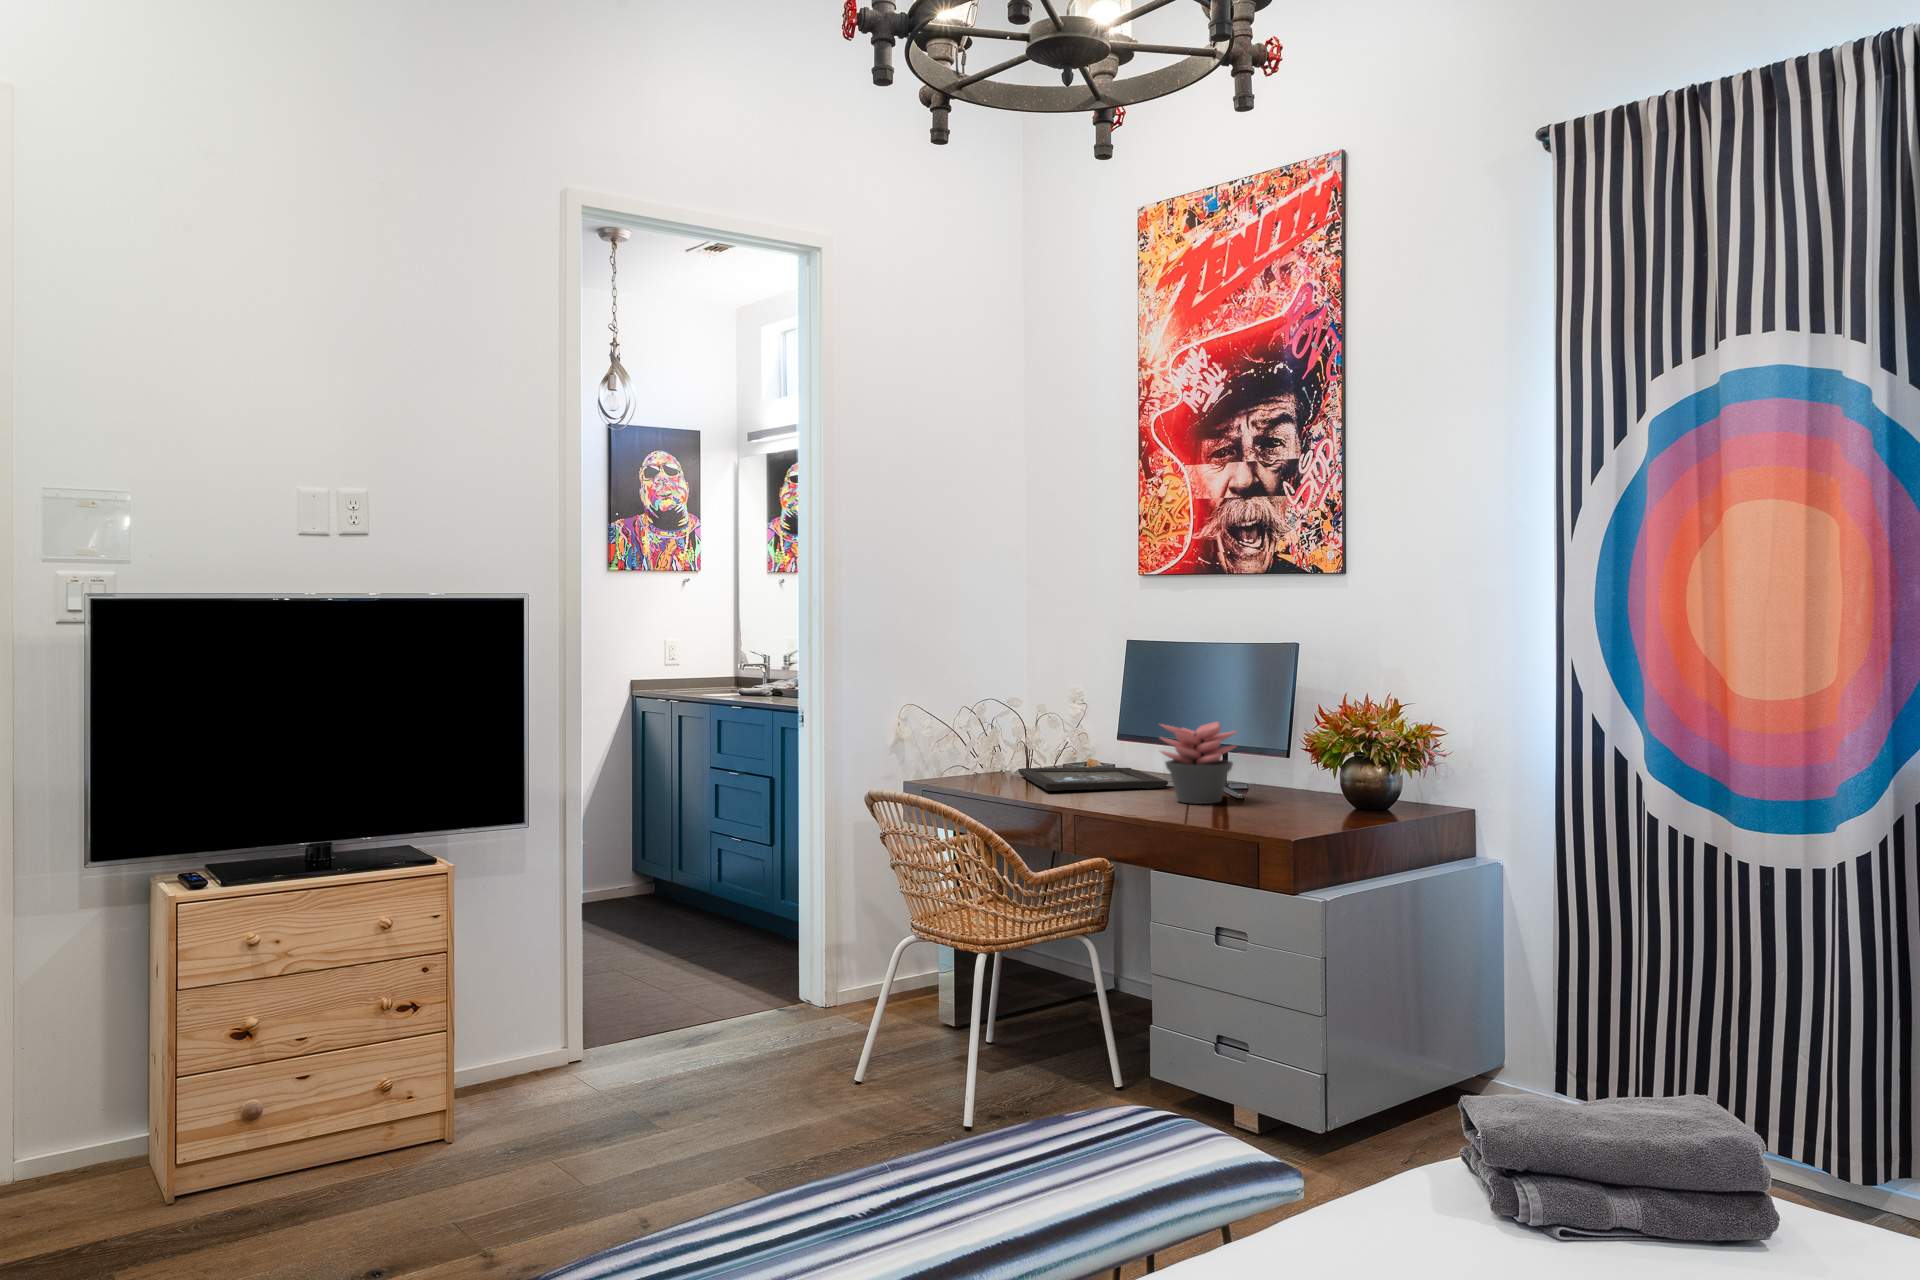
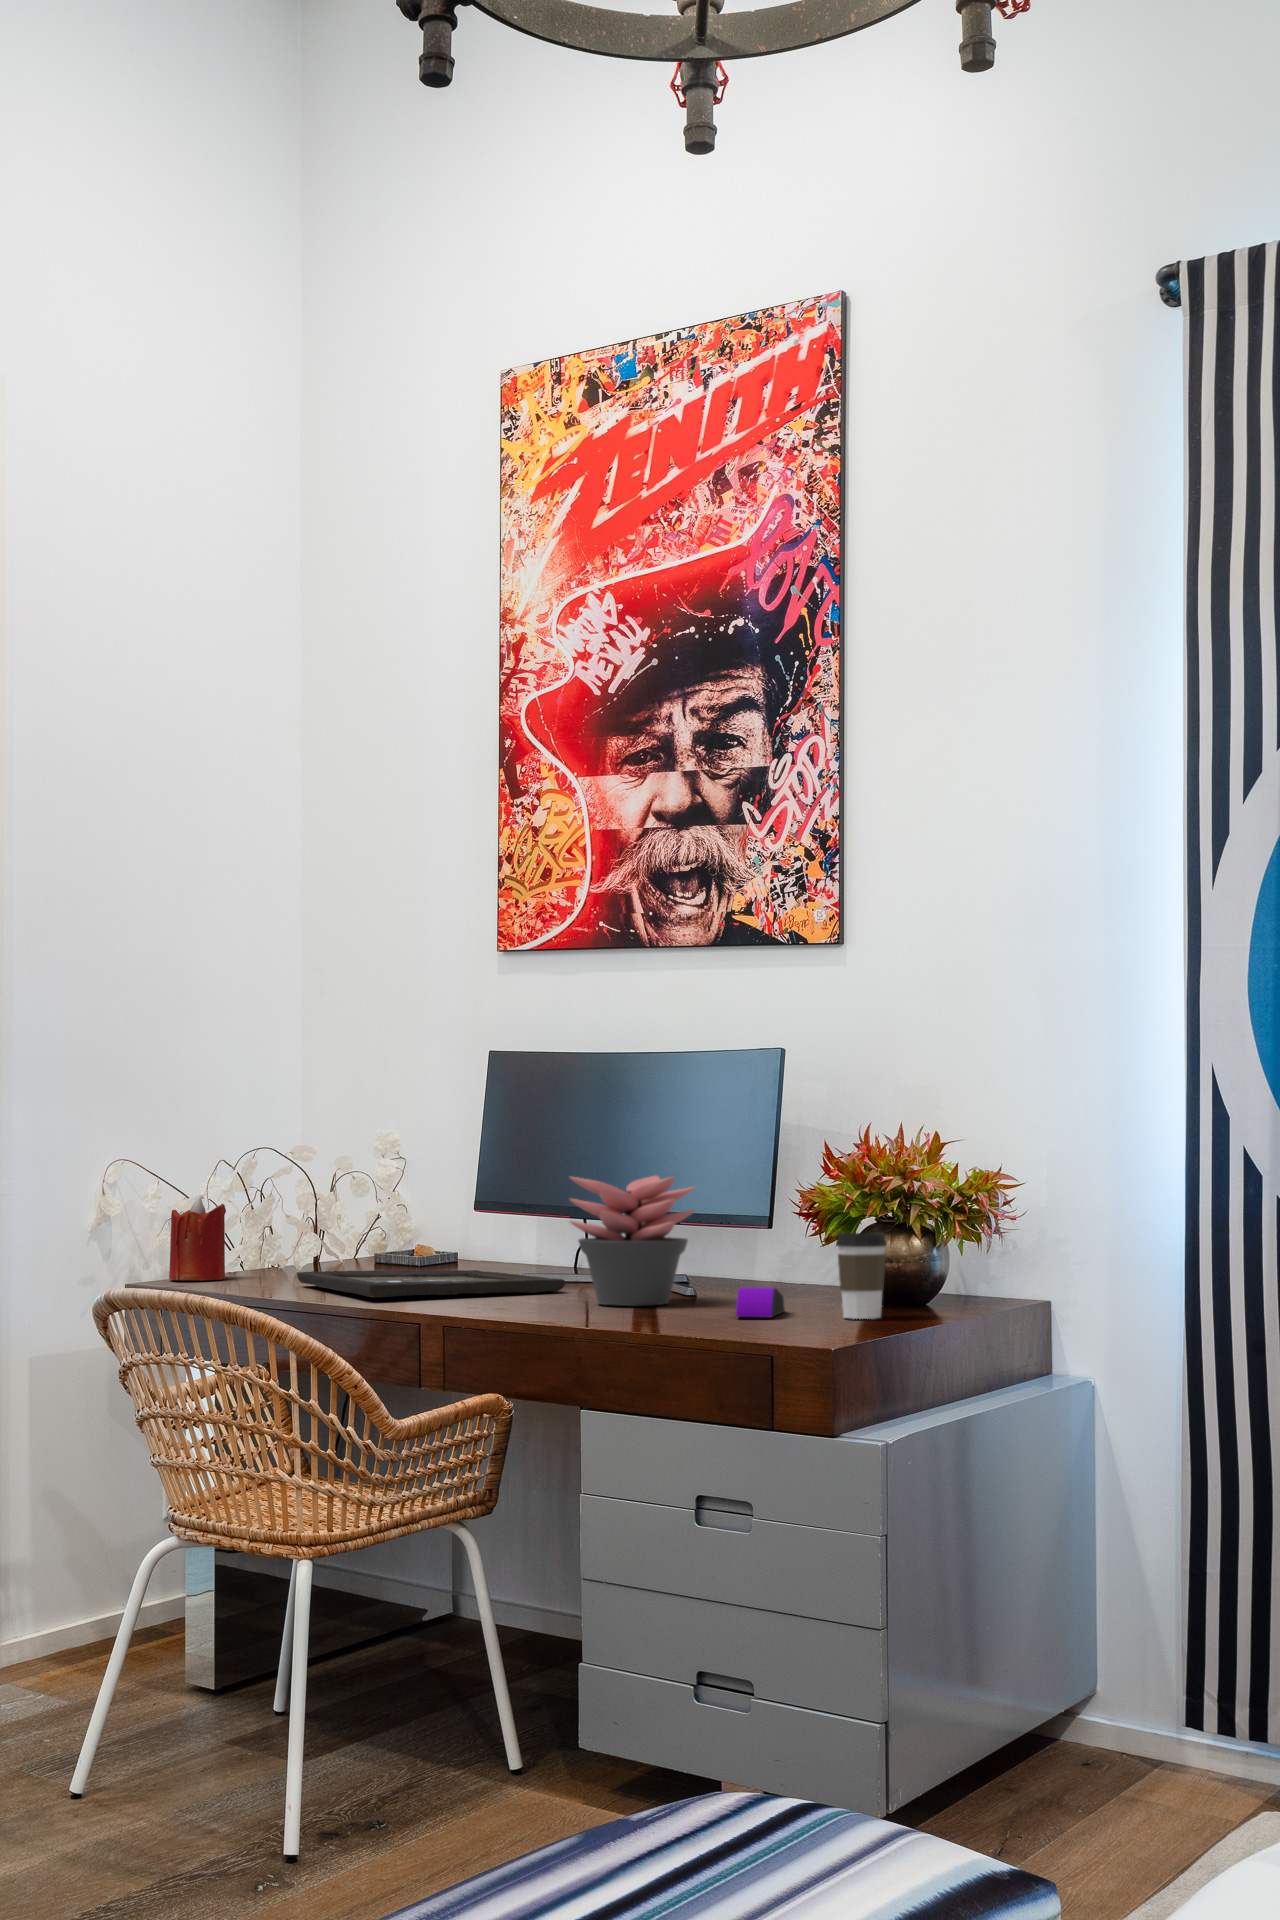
candle: none [952,721,984,770] -> present [169,1197,226,1280]
coffee cup: none [1311,768,1345,823] -> present [836,1233,887,1319]
computer mouse: none [1249,798,1286,819] -> present [736,1287,785,1317]

